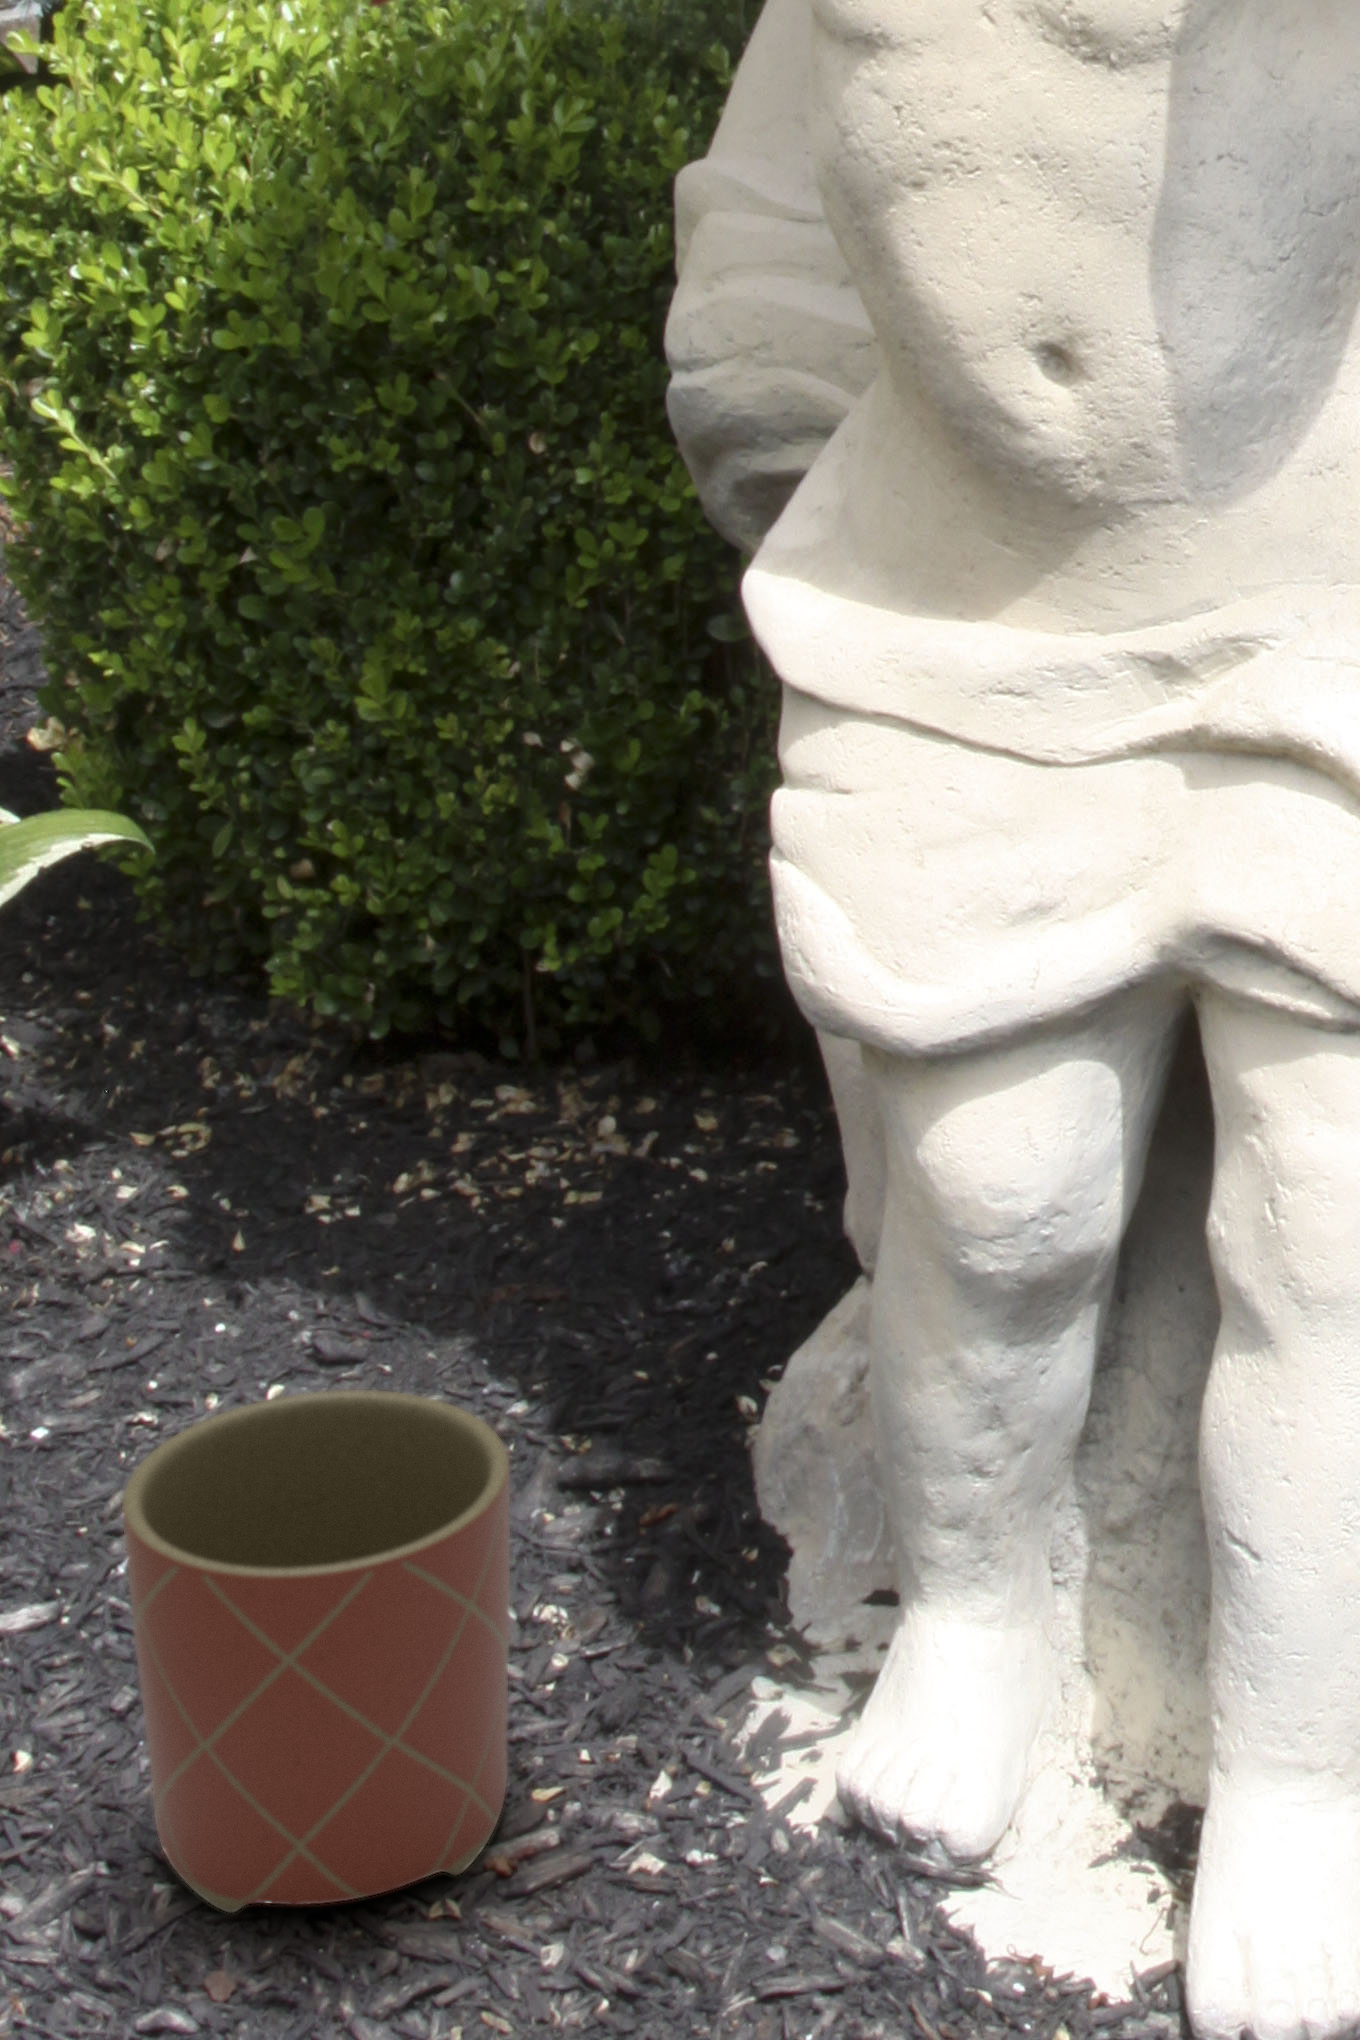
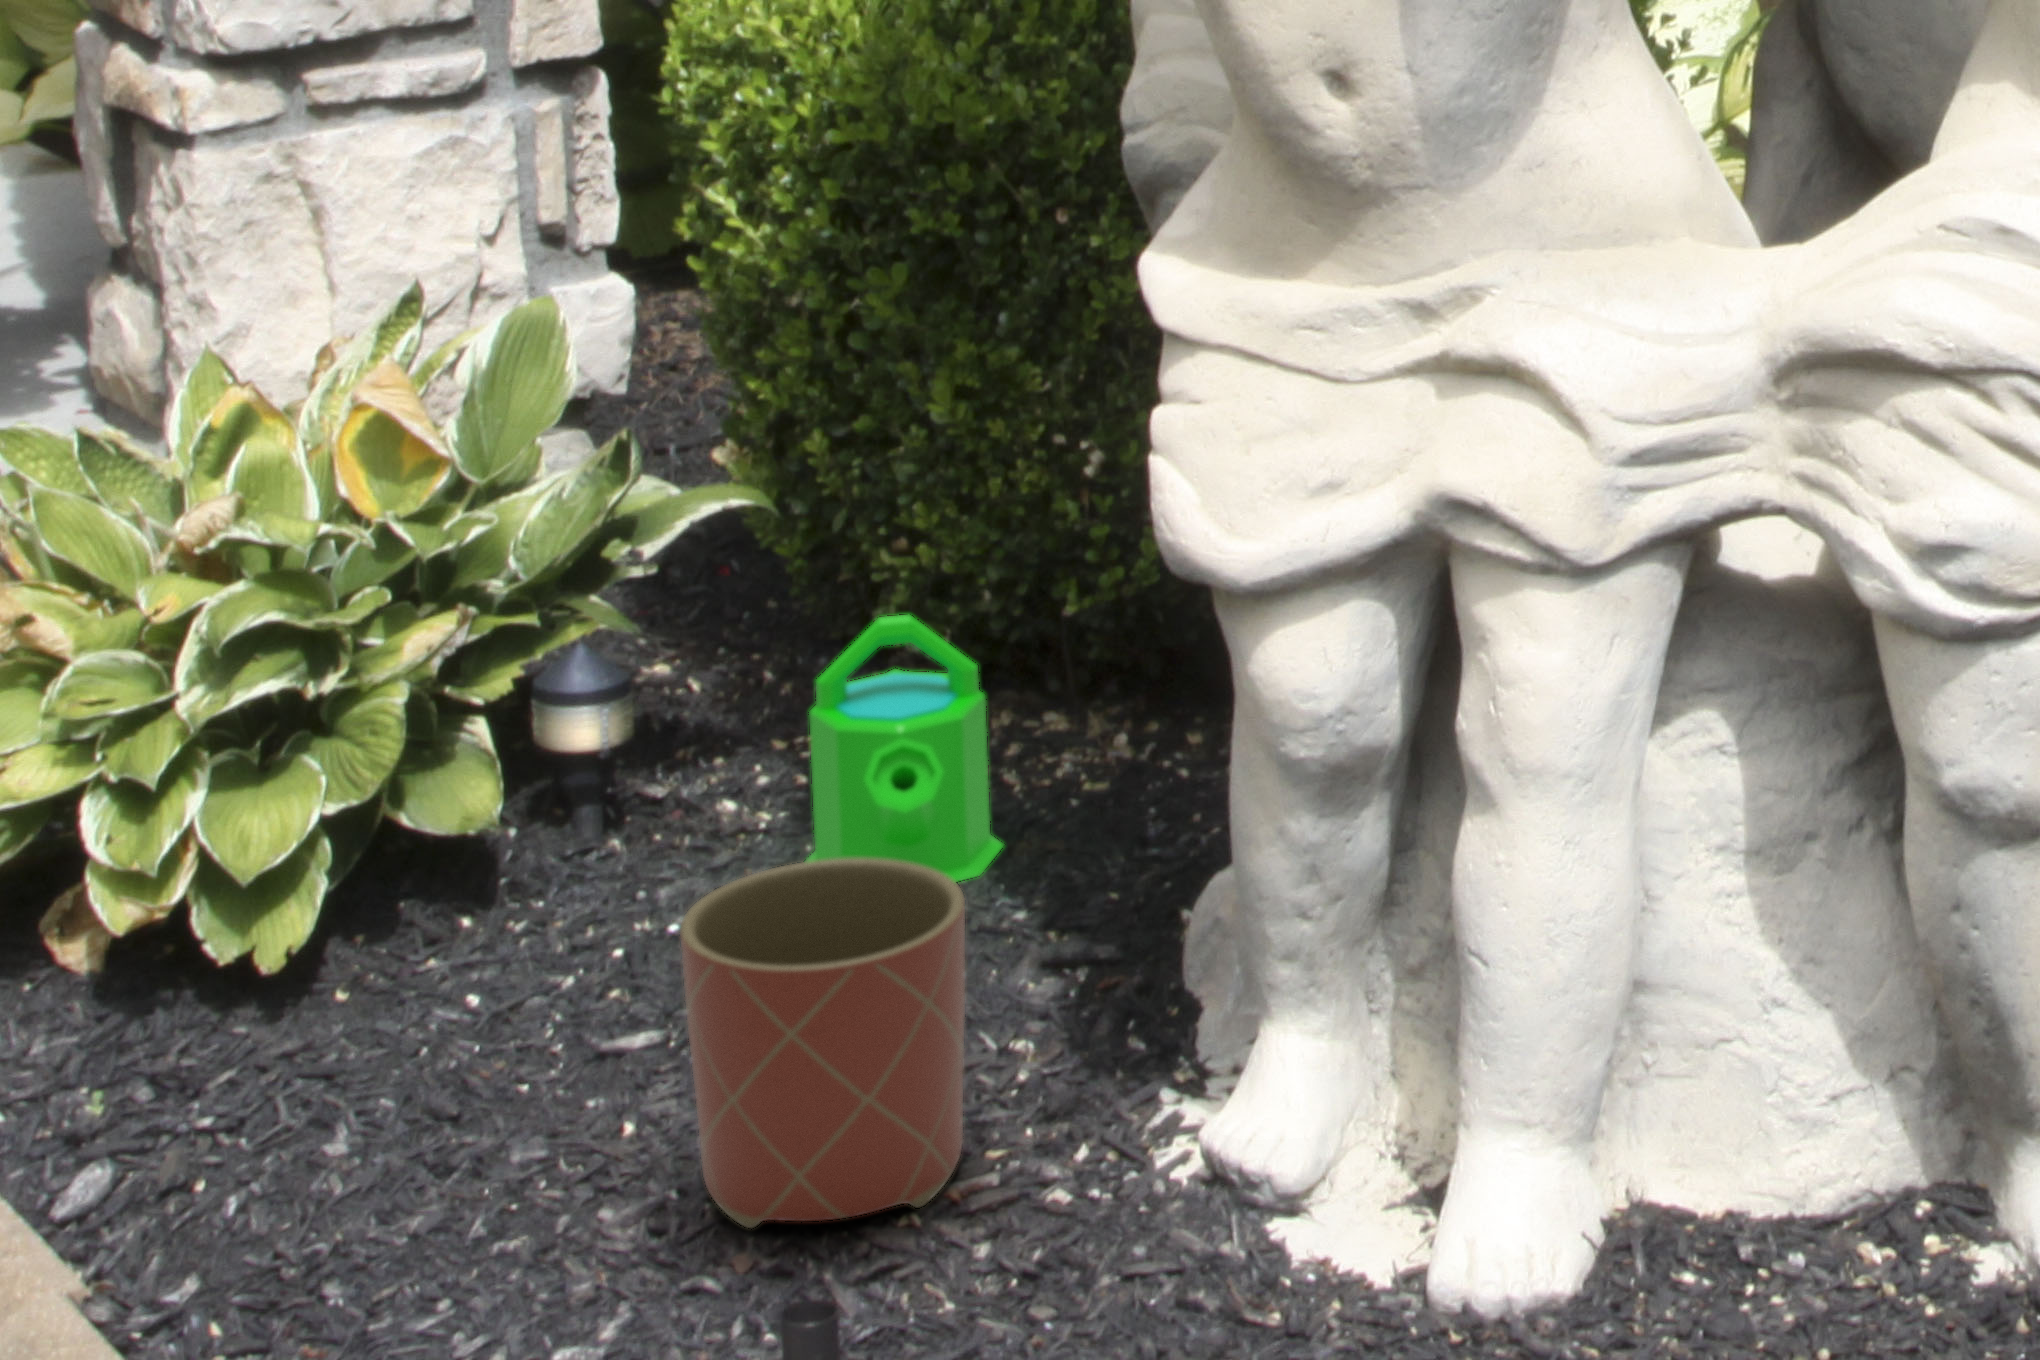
watering can: none [213,1001,487,1378] -> present [805,615,1003,882]

